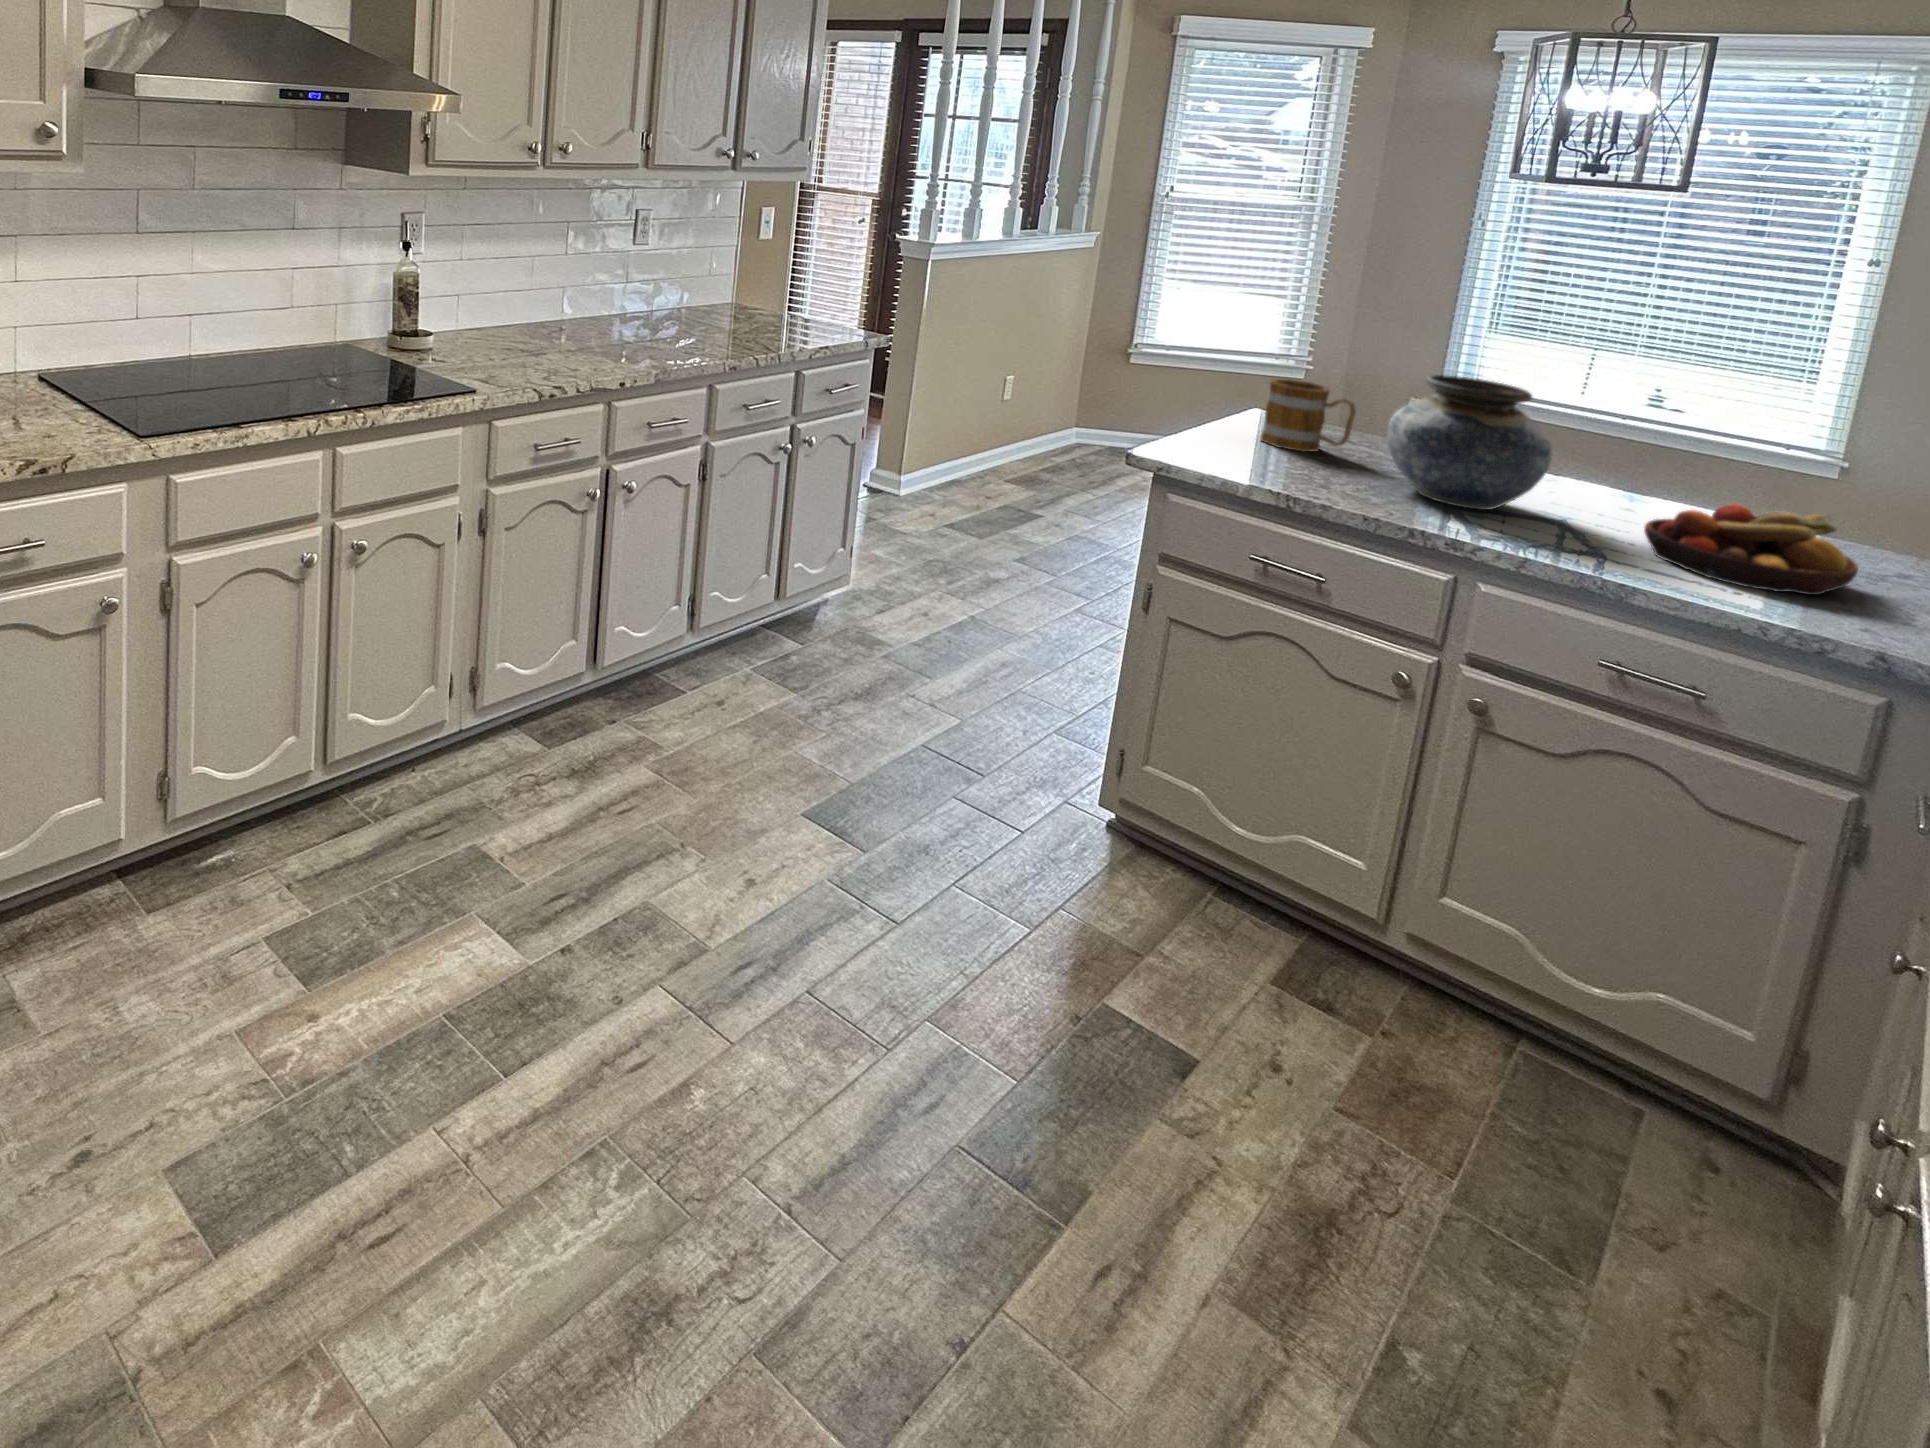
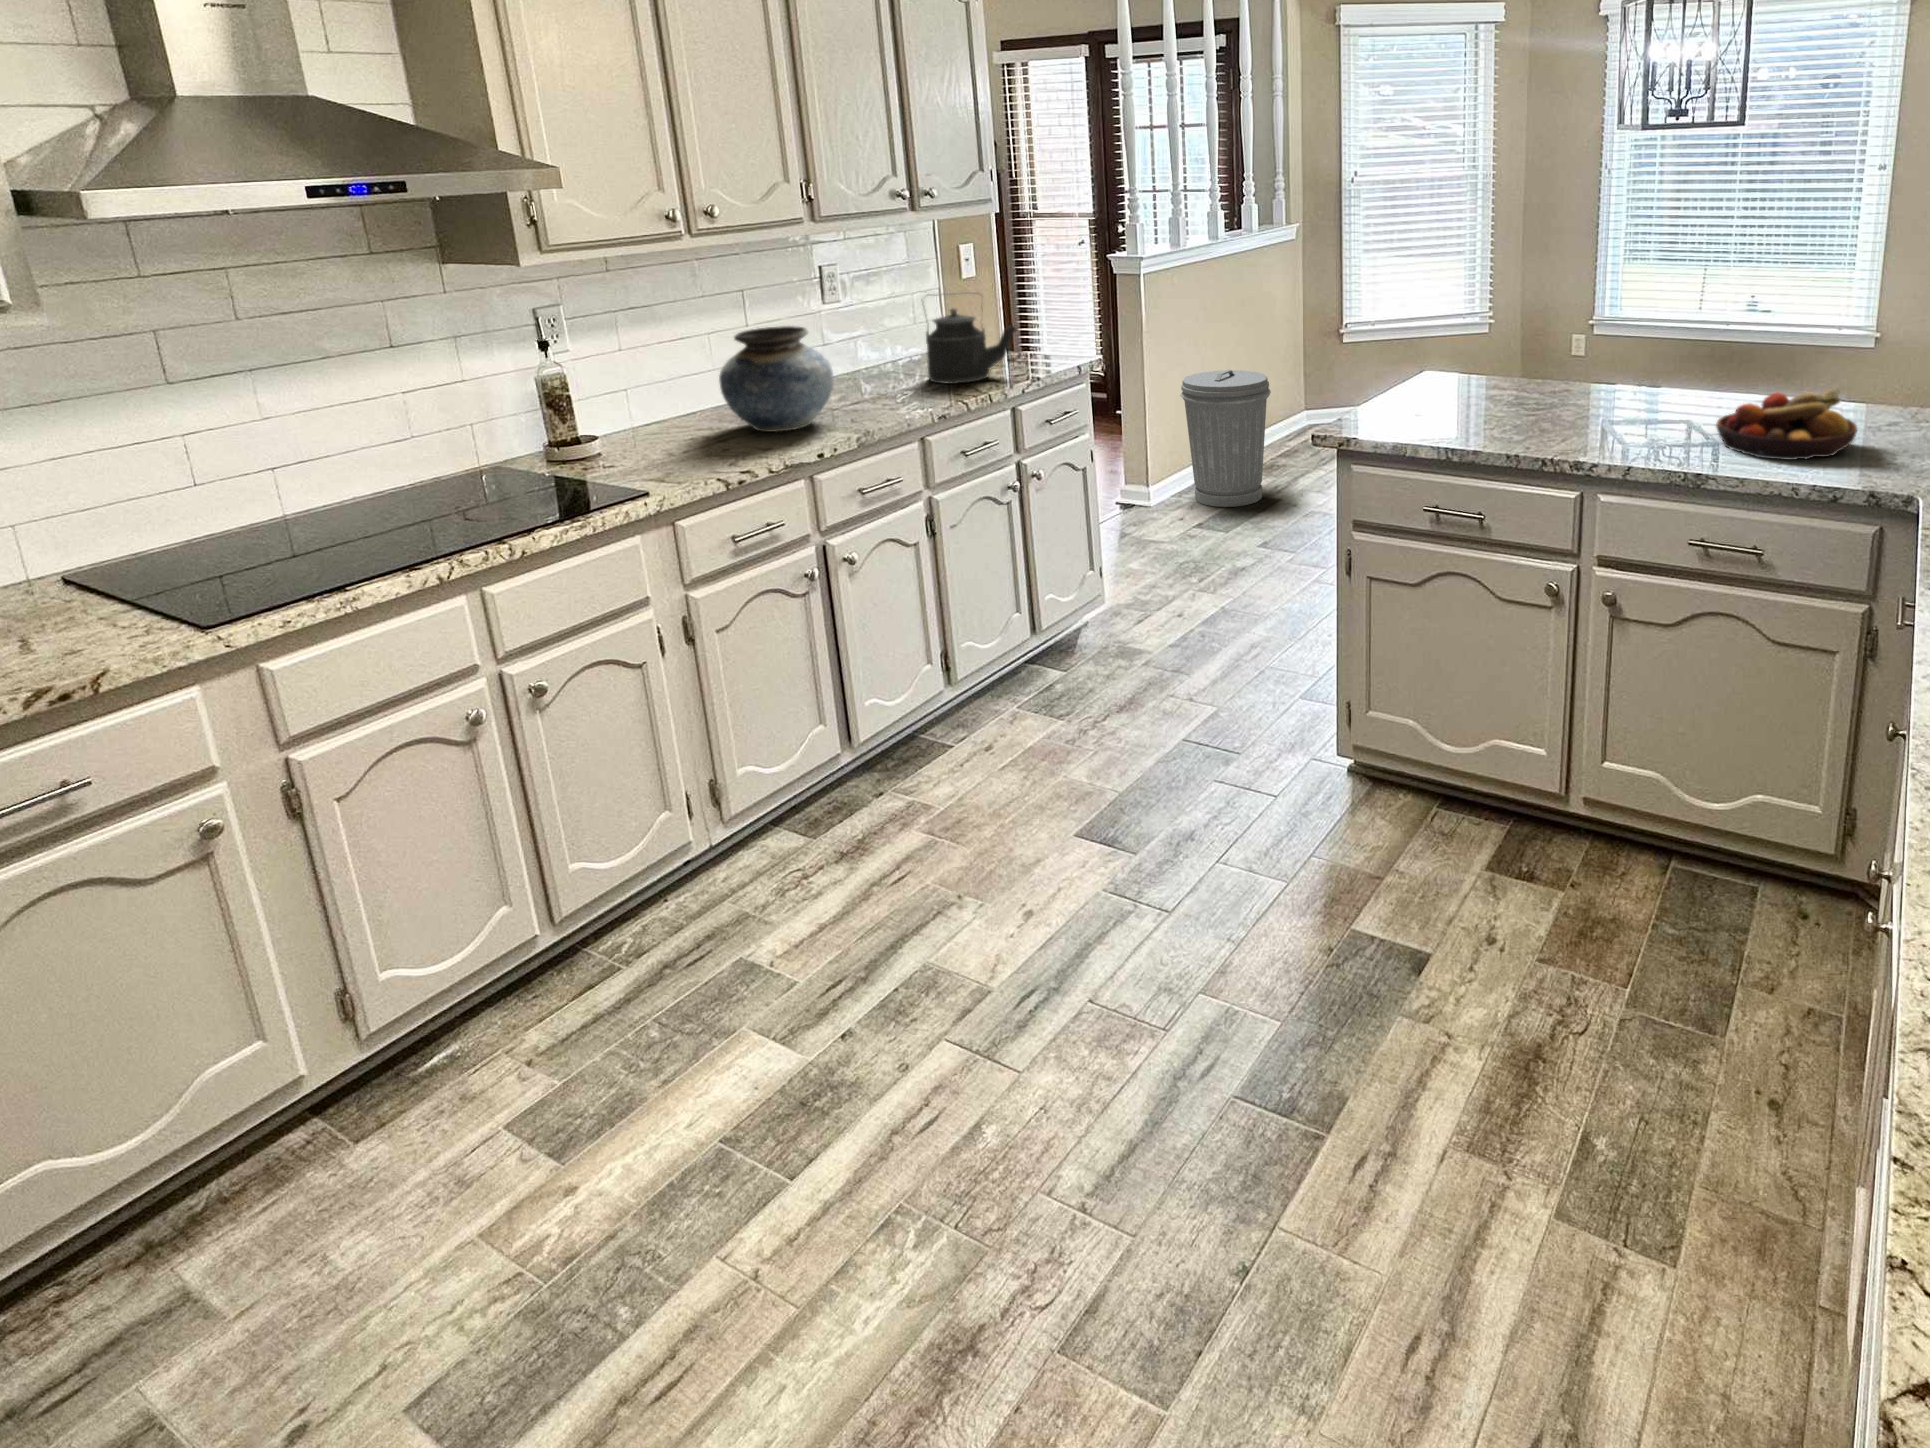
kettle: none [720,250,812,339] -> present [926,294,1016,384]
trash can: none [945,367,1044,510] -> present [1180,370,1271,507]
vase: present [1387,375,1553,510] -> present [719,326,834,432]
mug: present [1261,379,1356,452] -> none [1433,342,1504,407]

